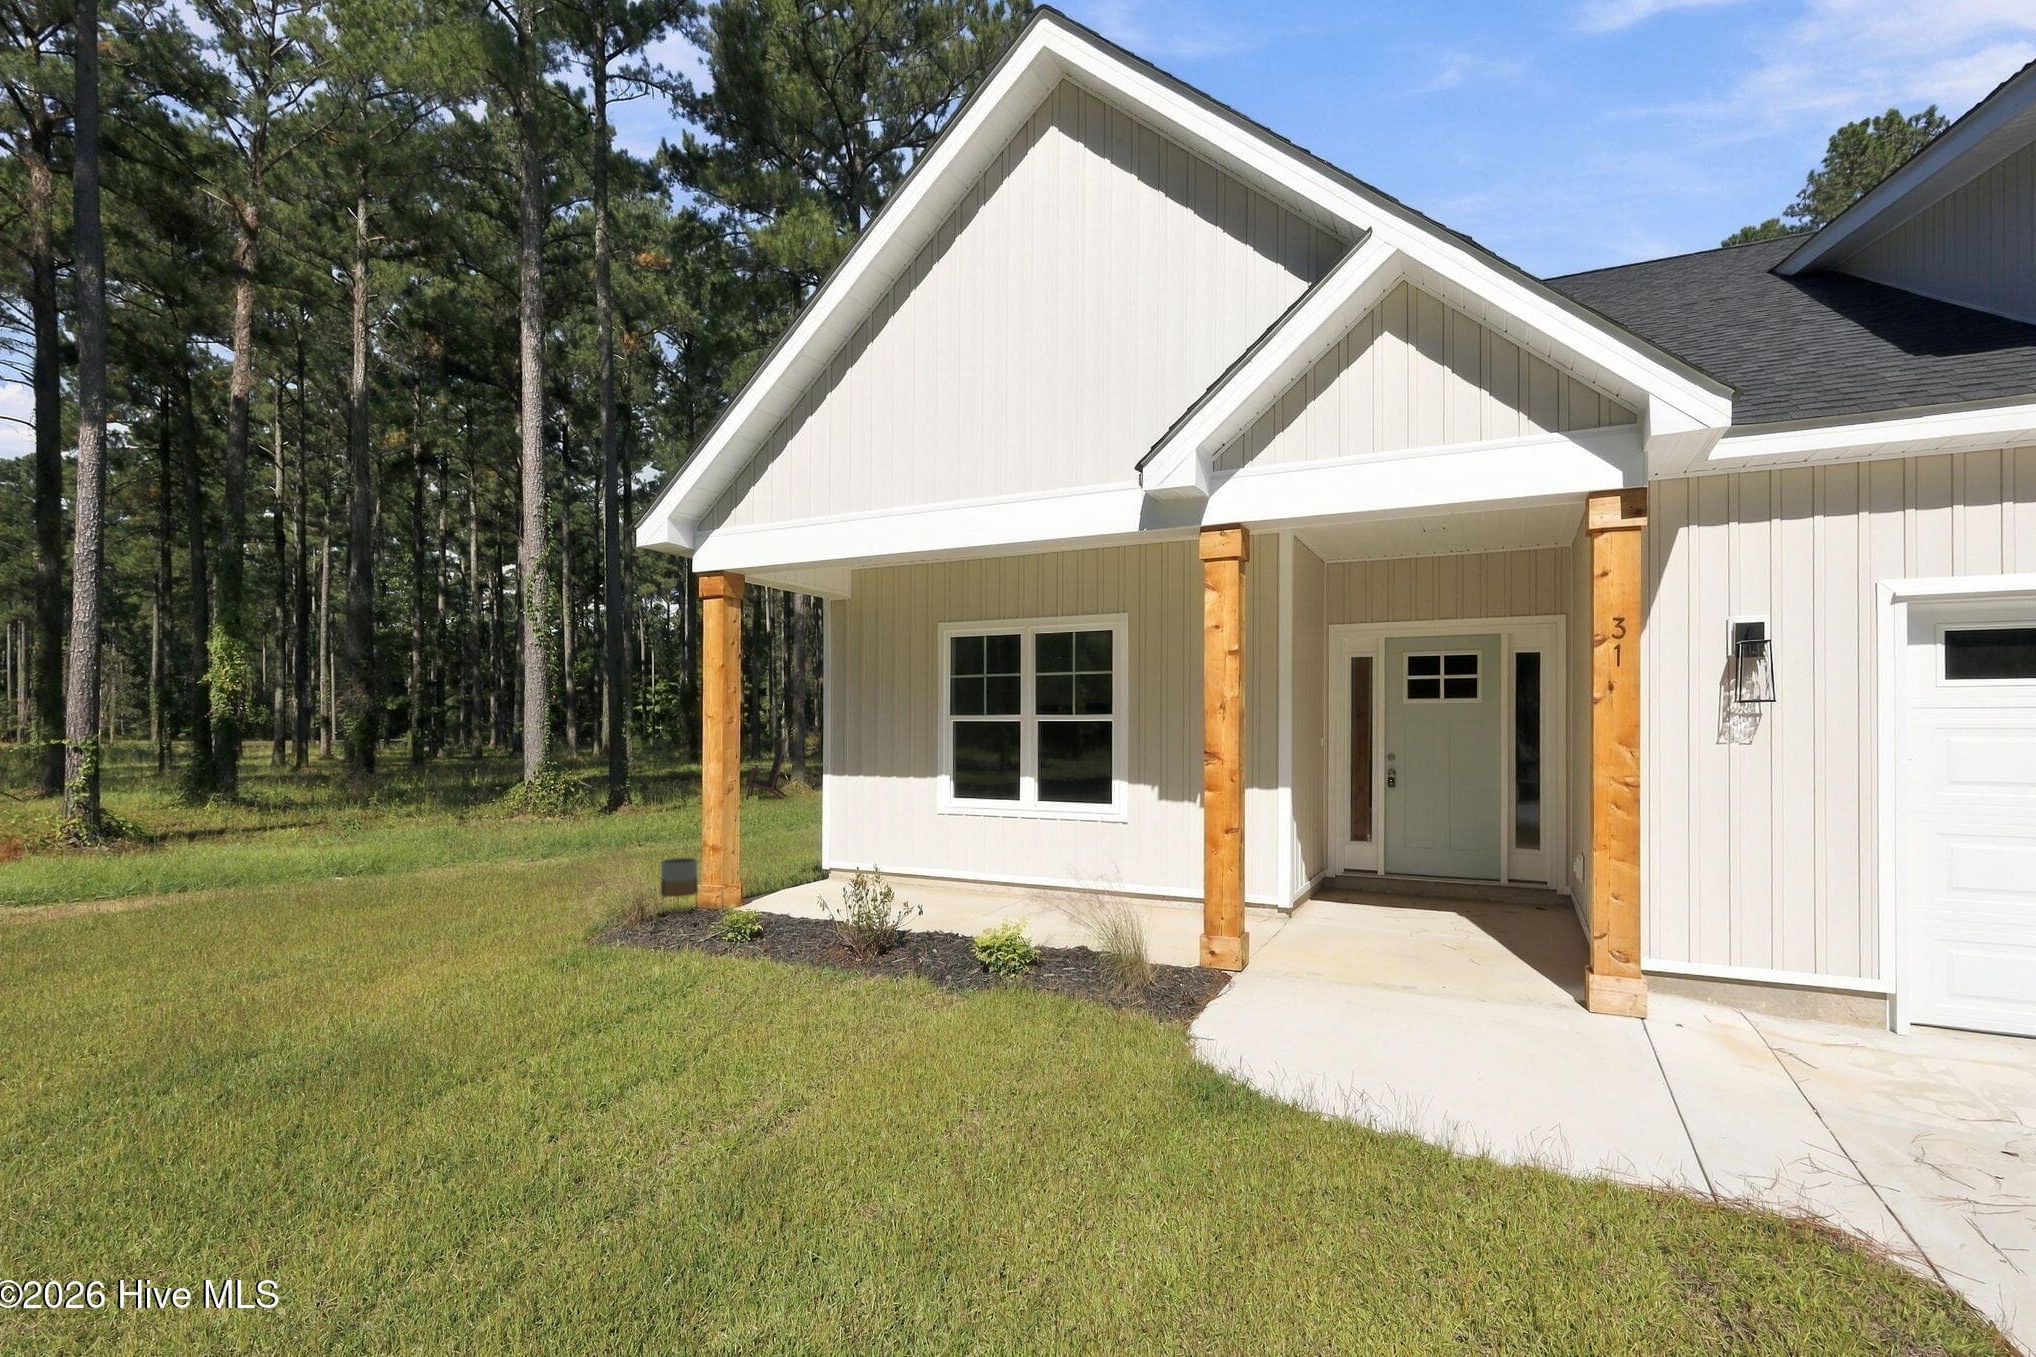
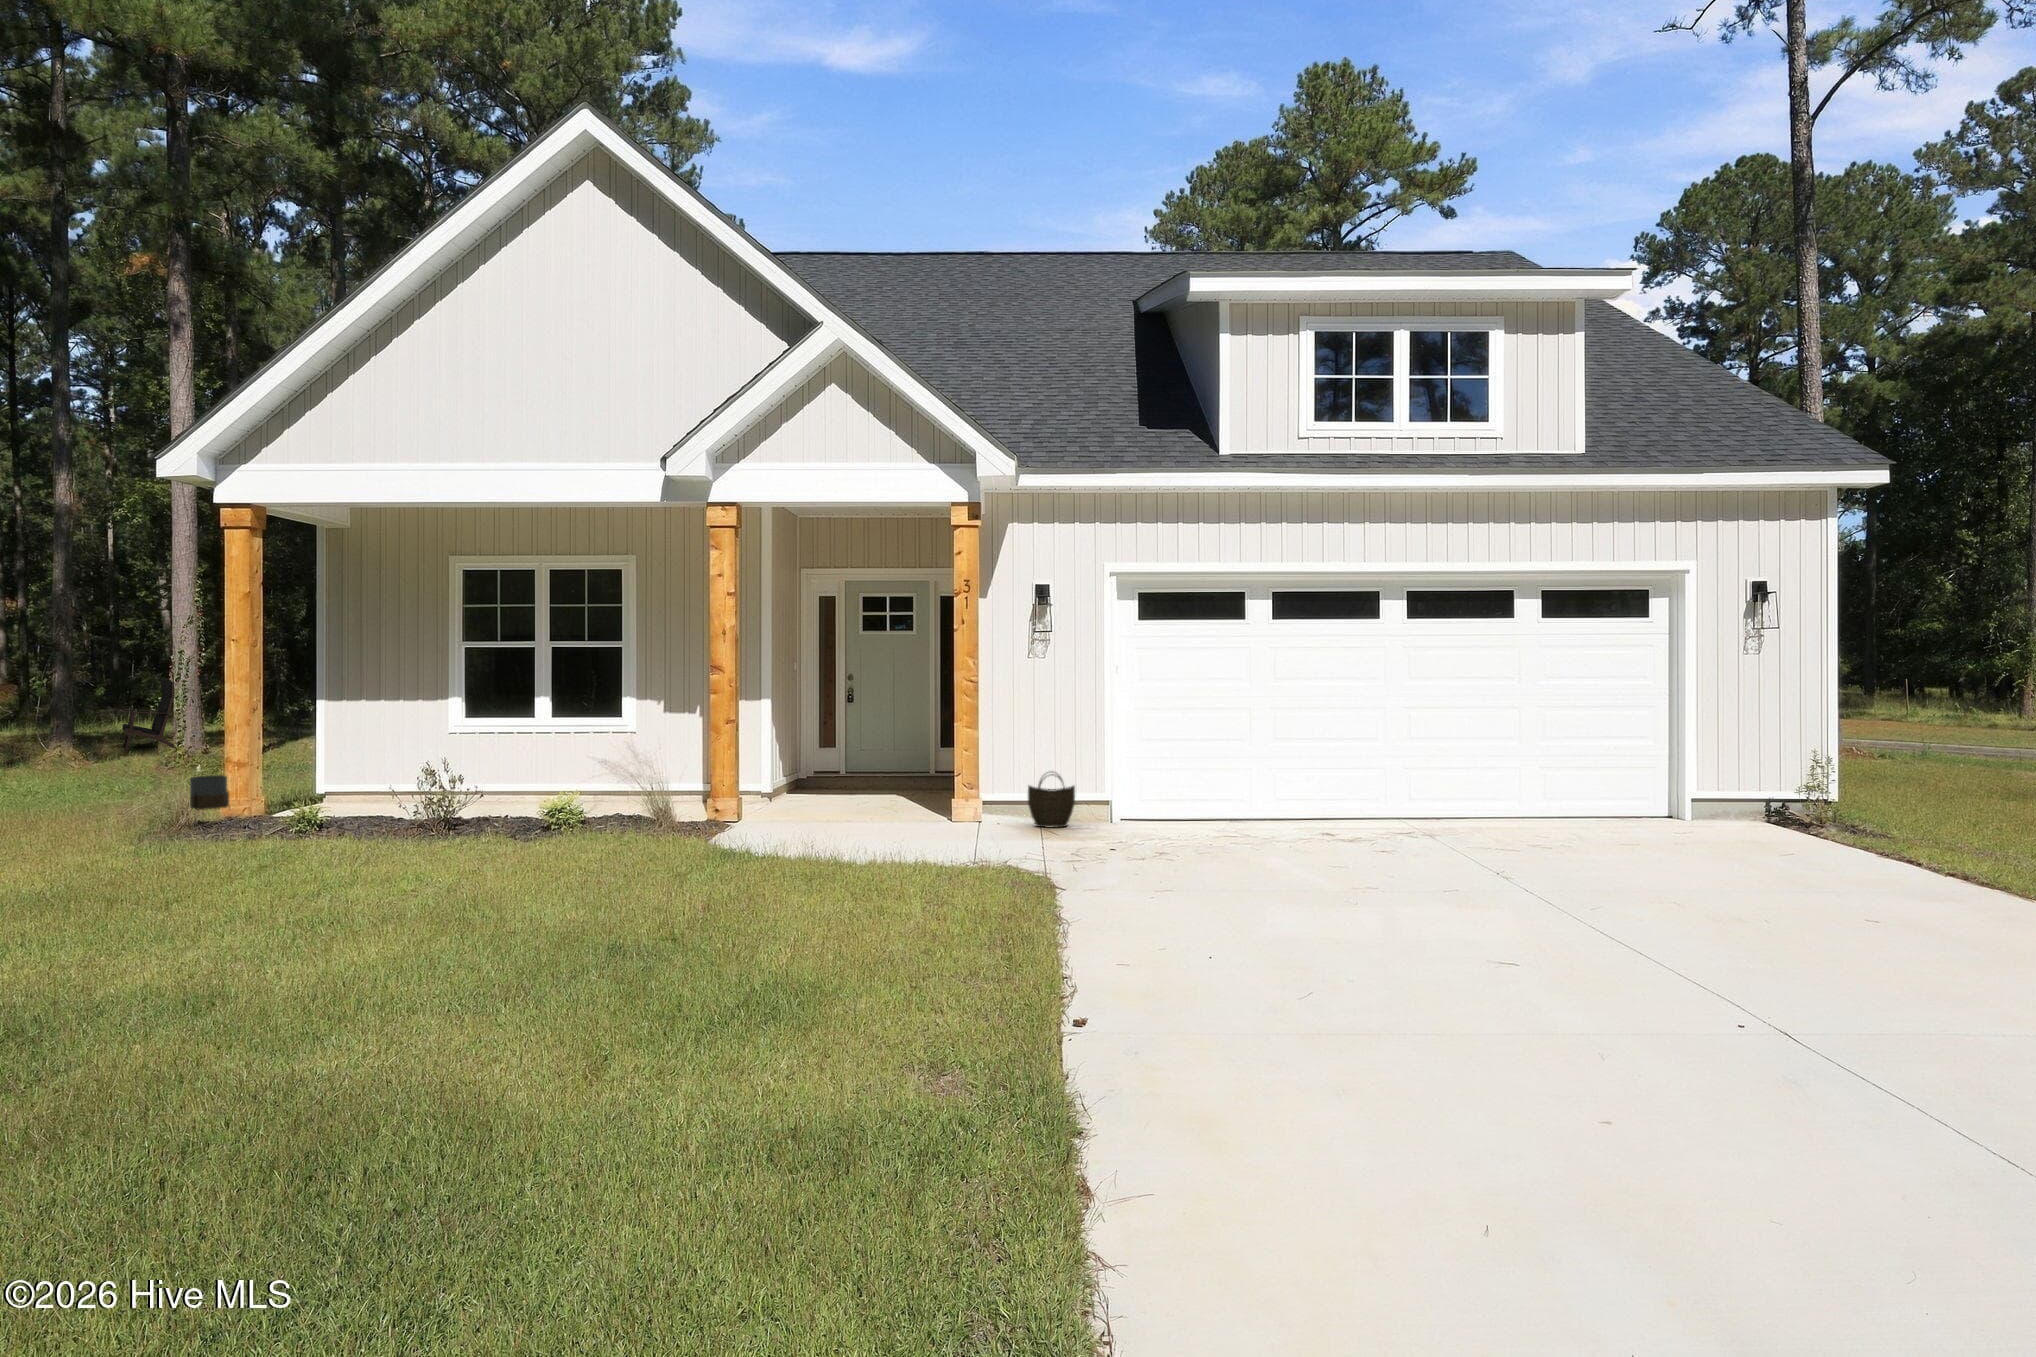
woven basket: none [1736,939,1840,1045] -> present [1028,775,1075,828]

